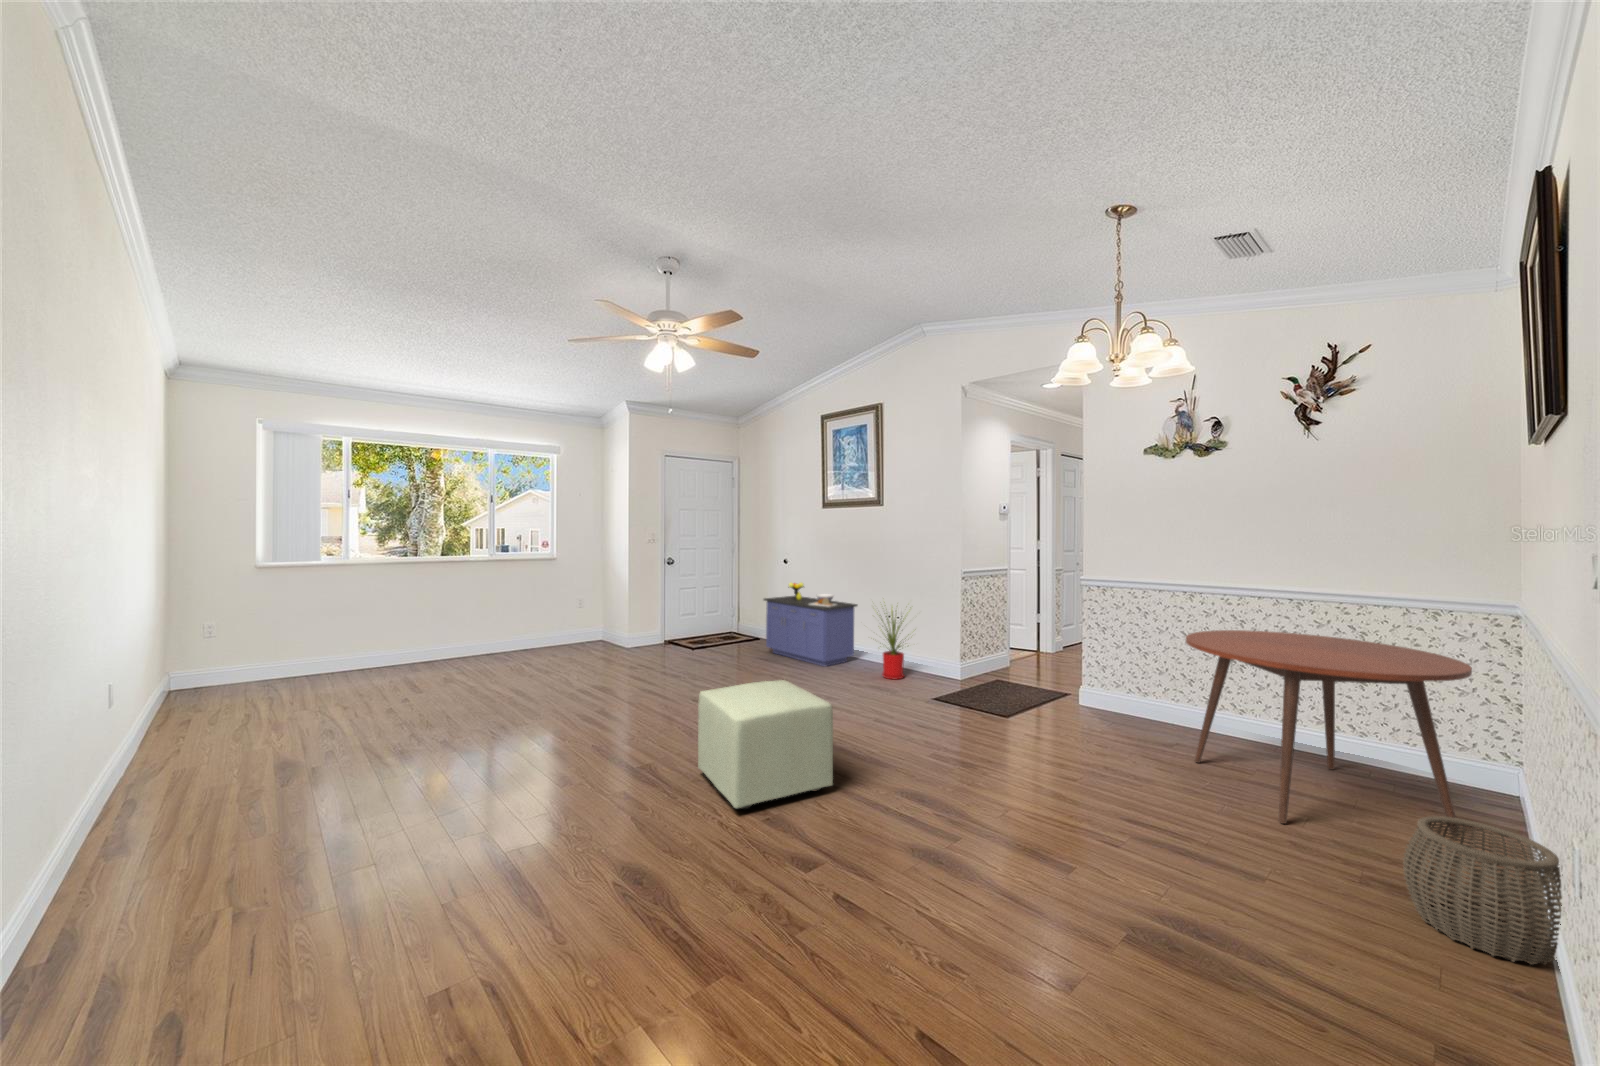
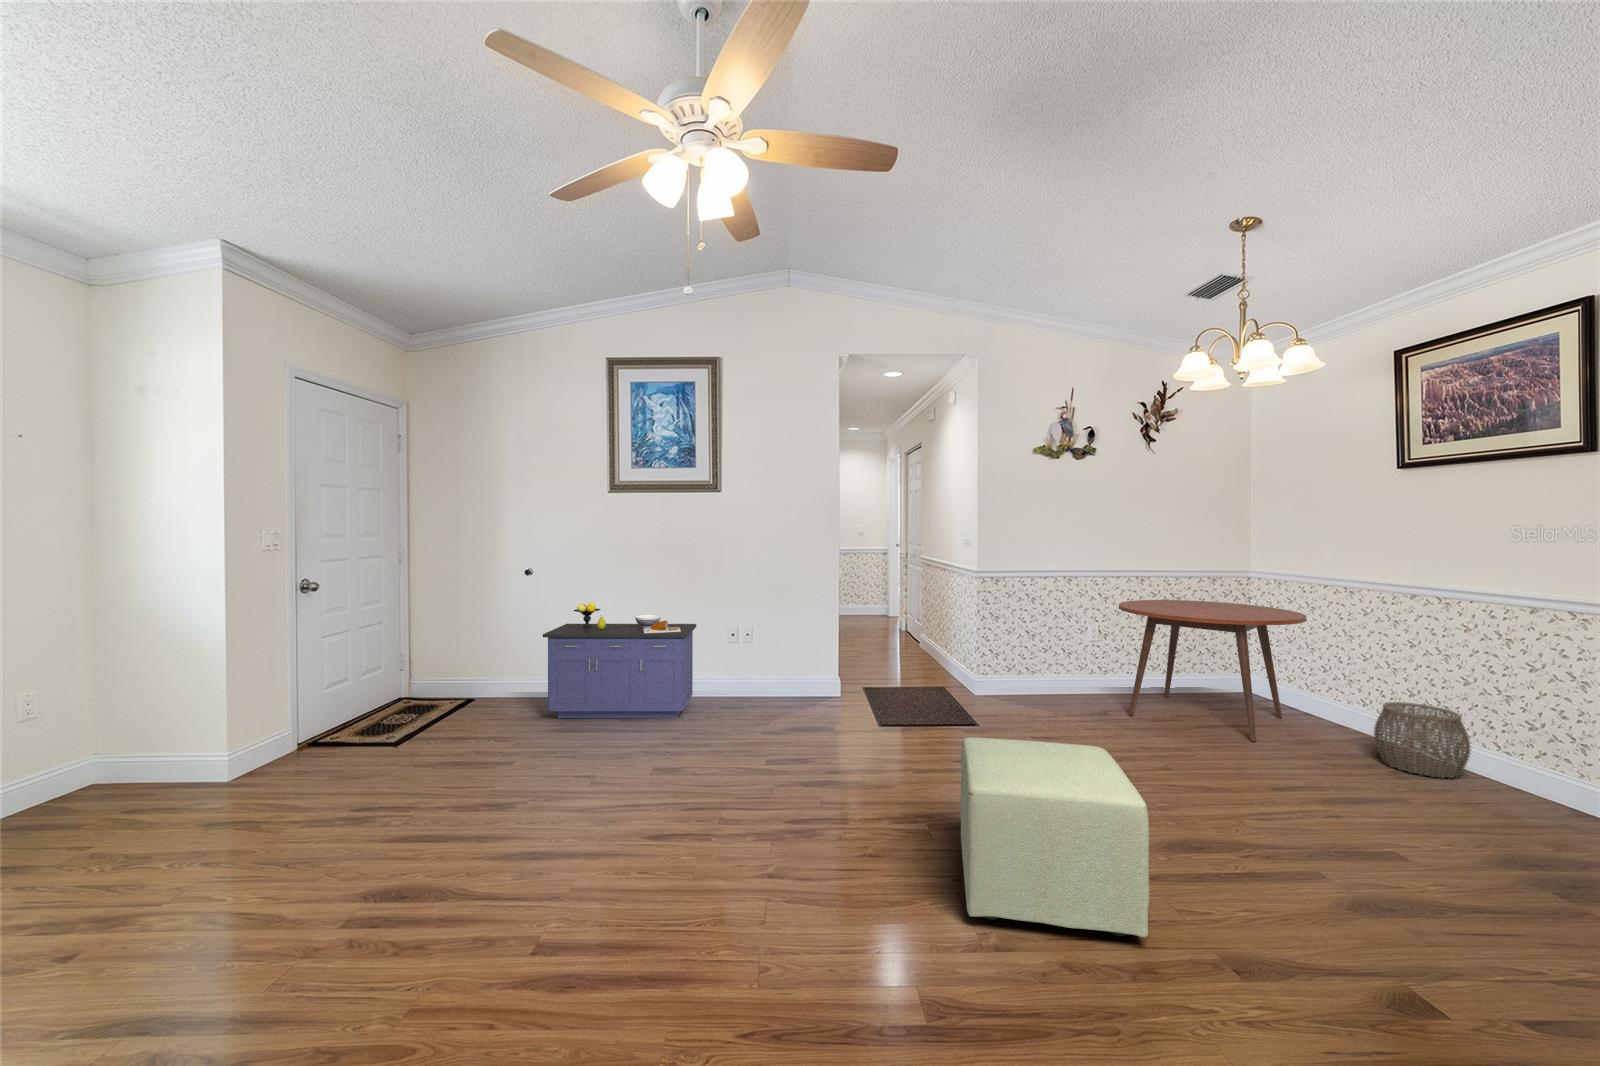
house plant: present [883,613,904,679] -> none [744,609,819,713]

